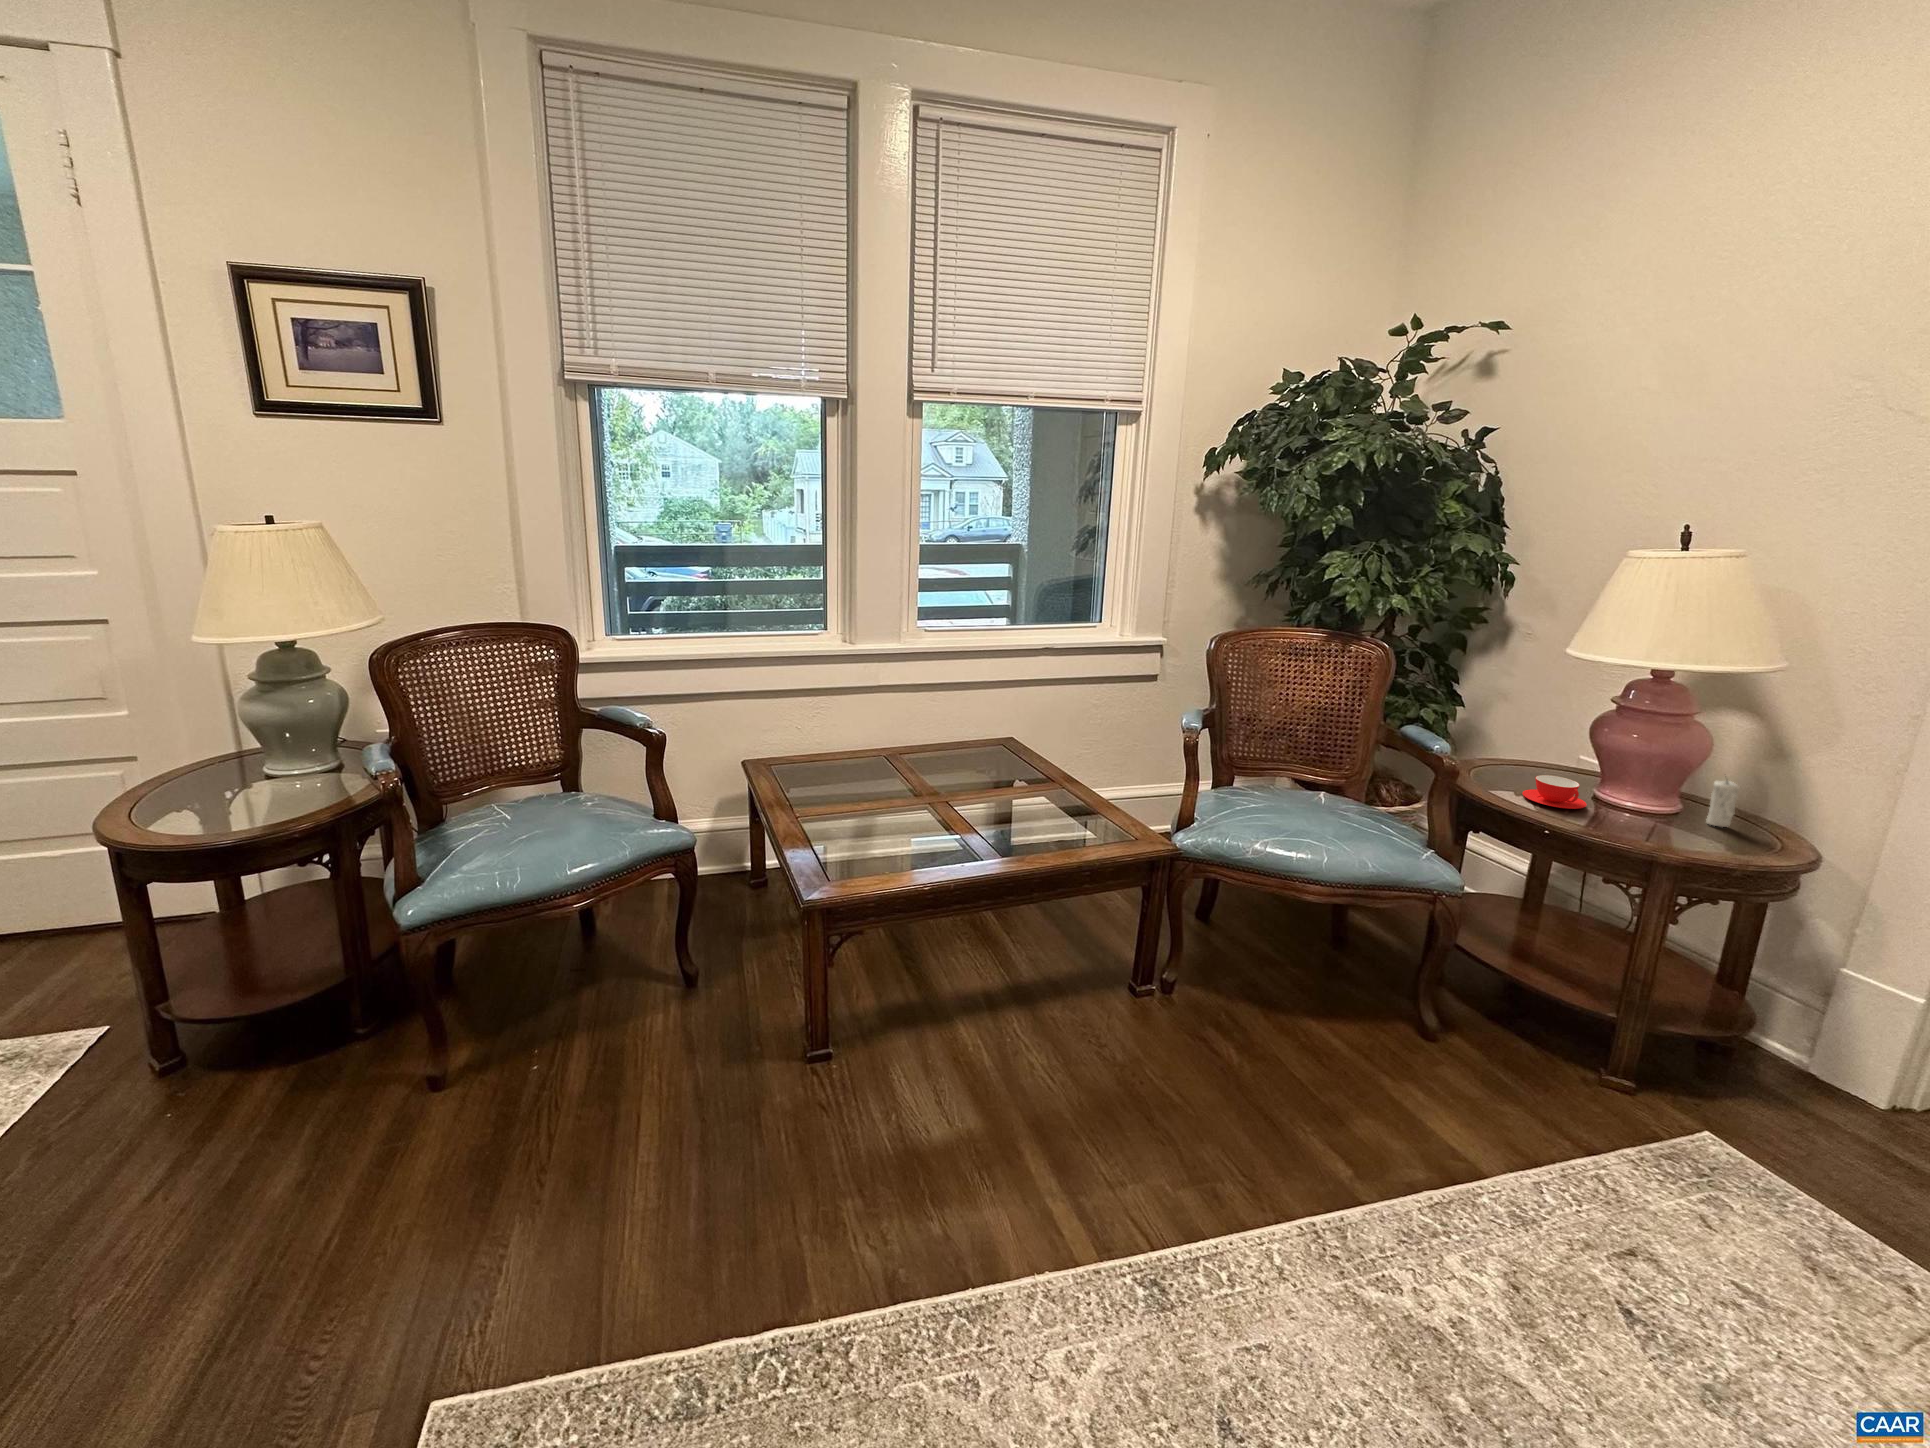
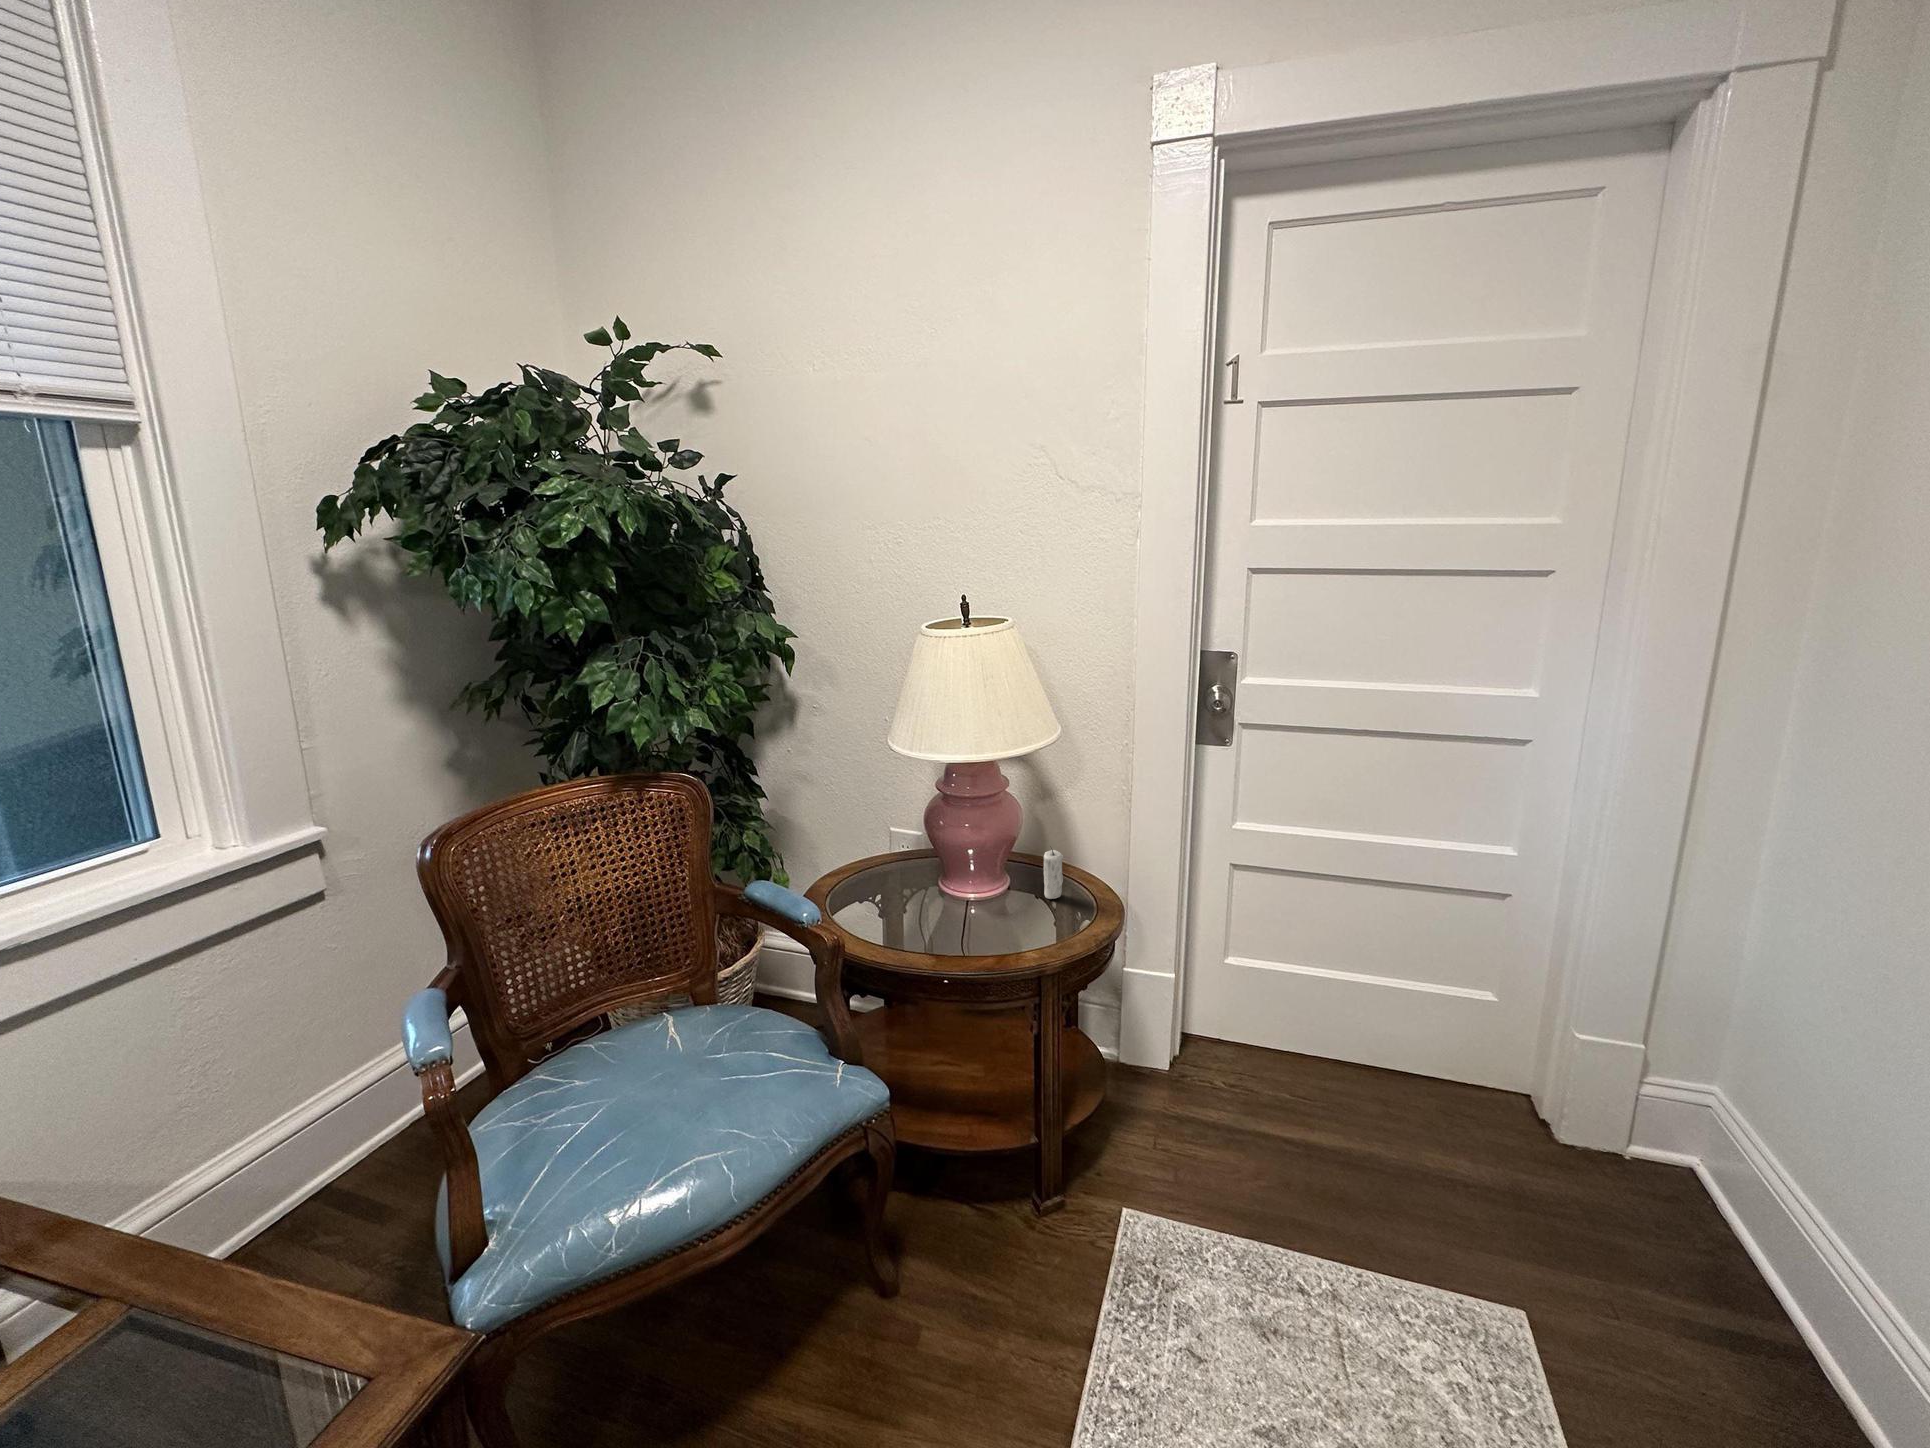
teacup: present [1522,775,1586,809] -> none [902,900,964,946]

